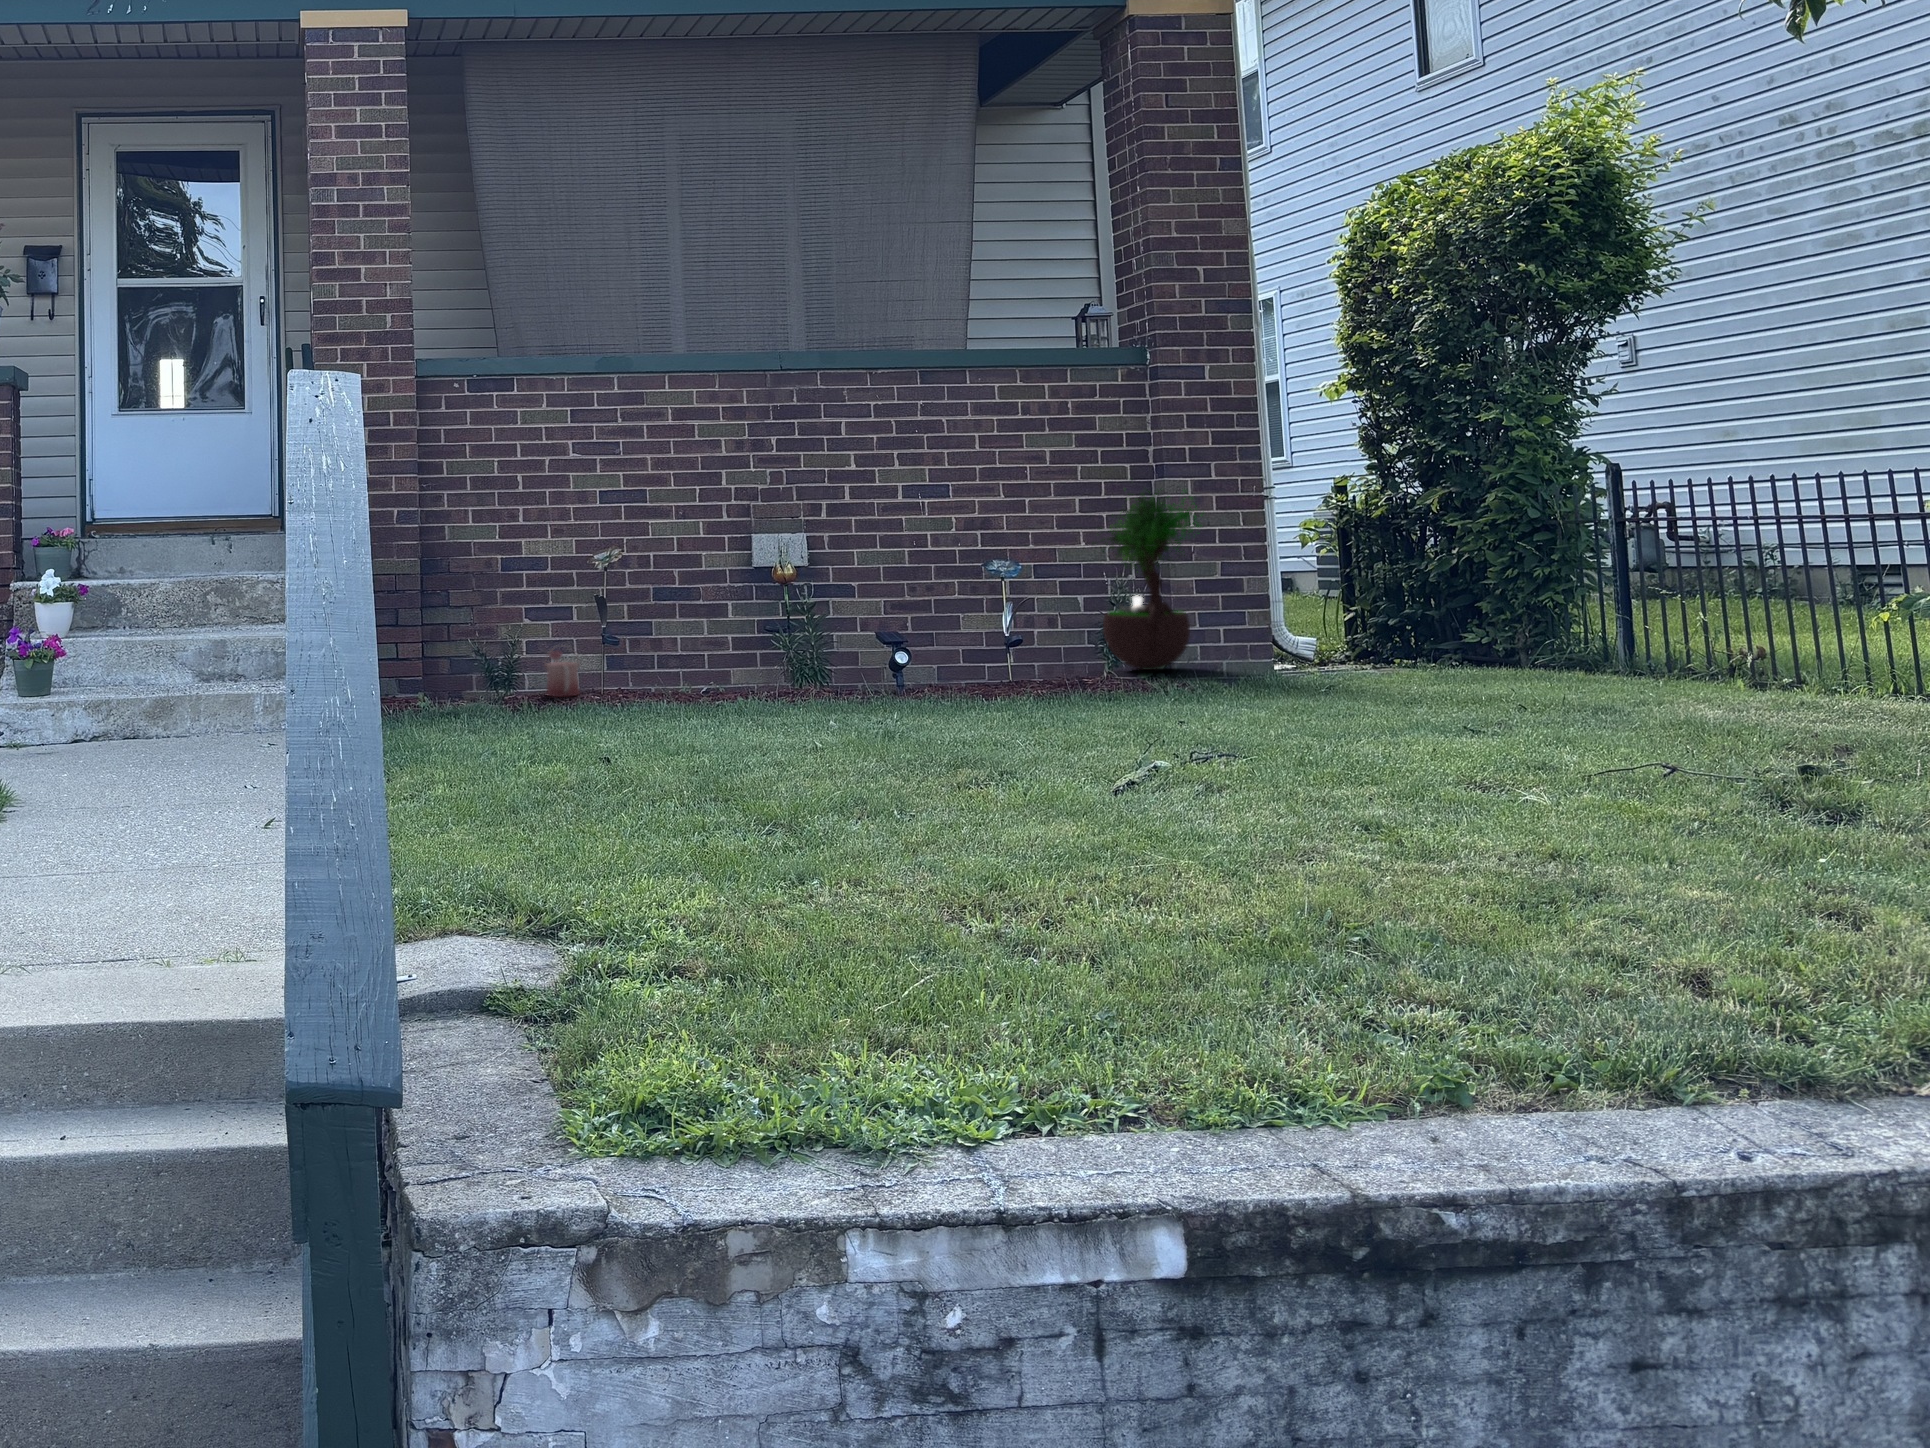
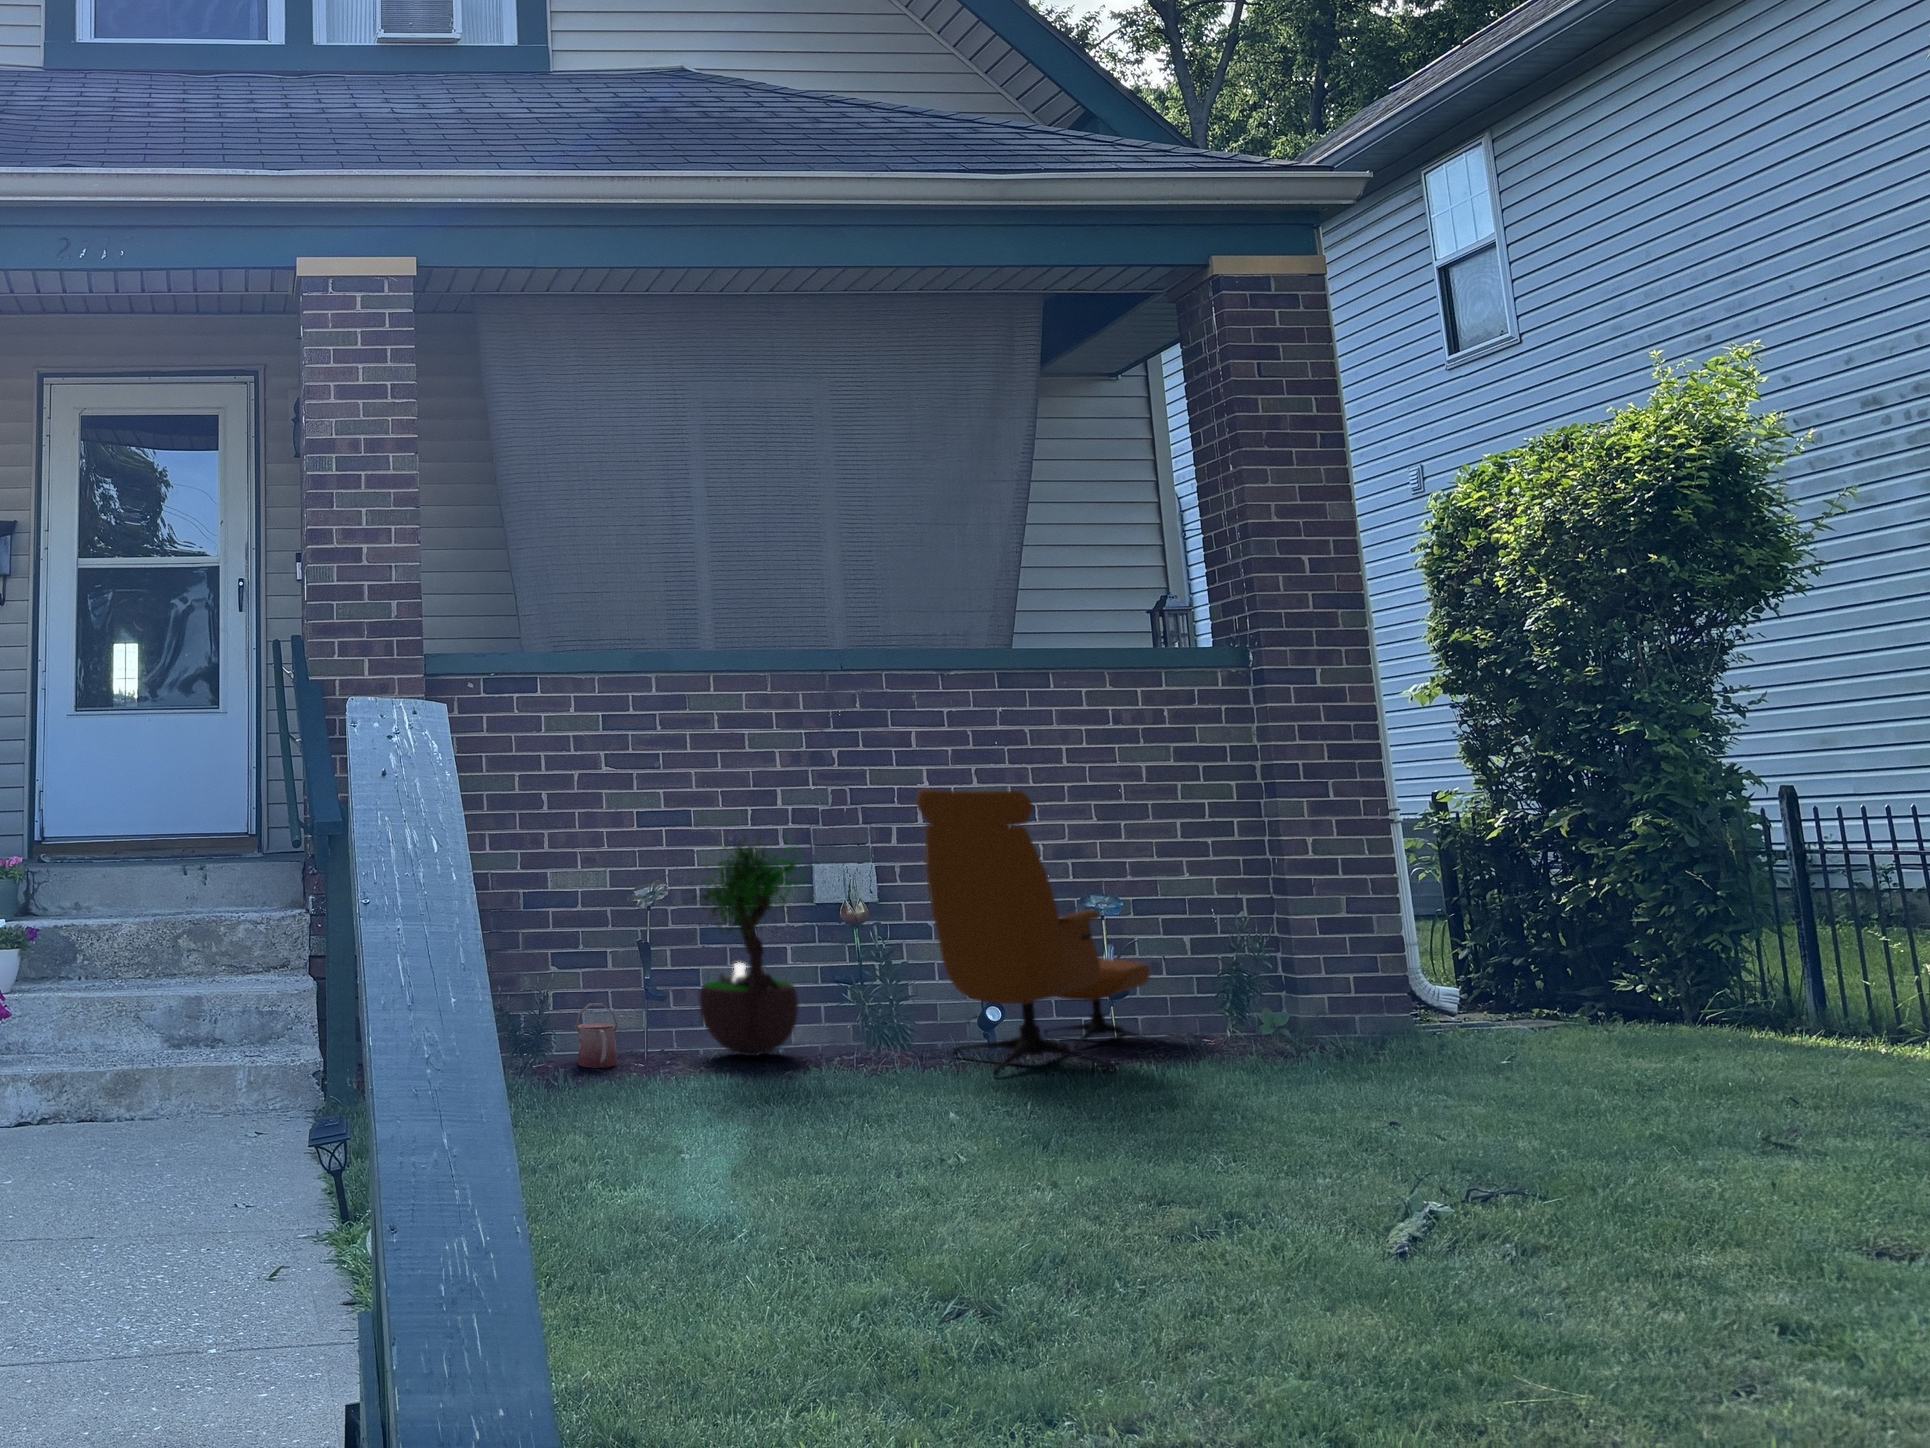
lounge chair: none [833,463,1038,697] -> present [916,789,1157,1076]
potted tree: present [1098,490,1202,670] -> present [684,835,810,1056]

